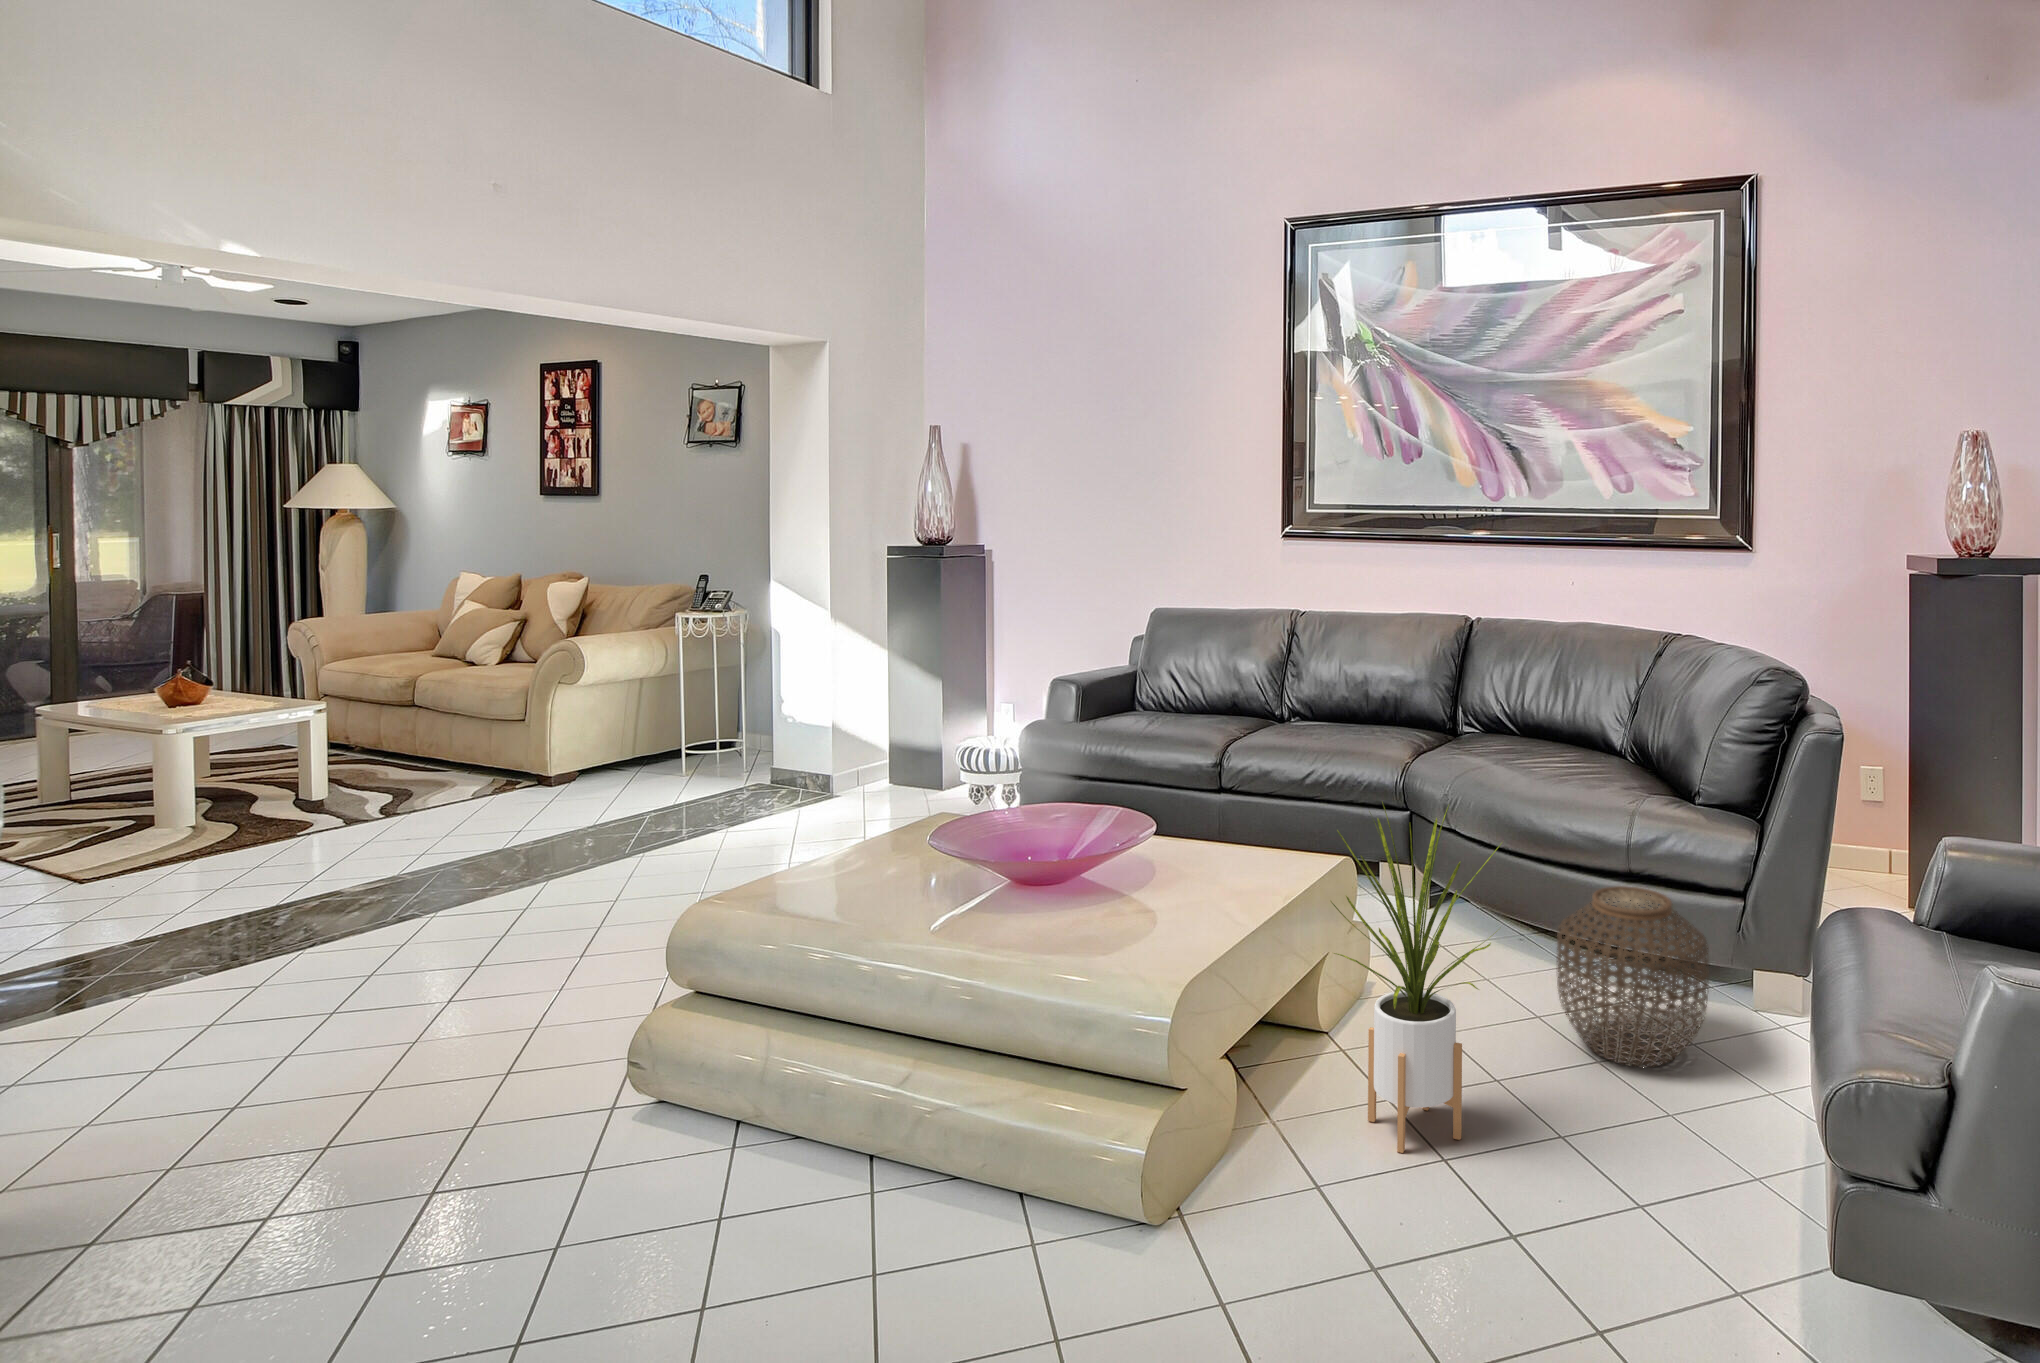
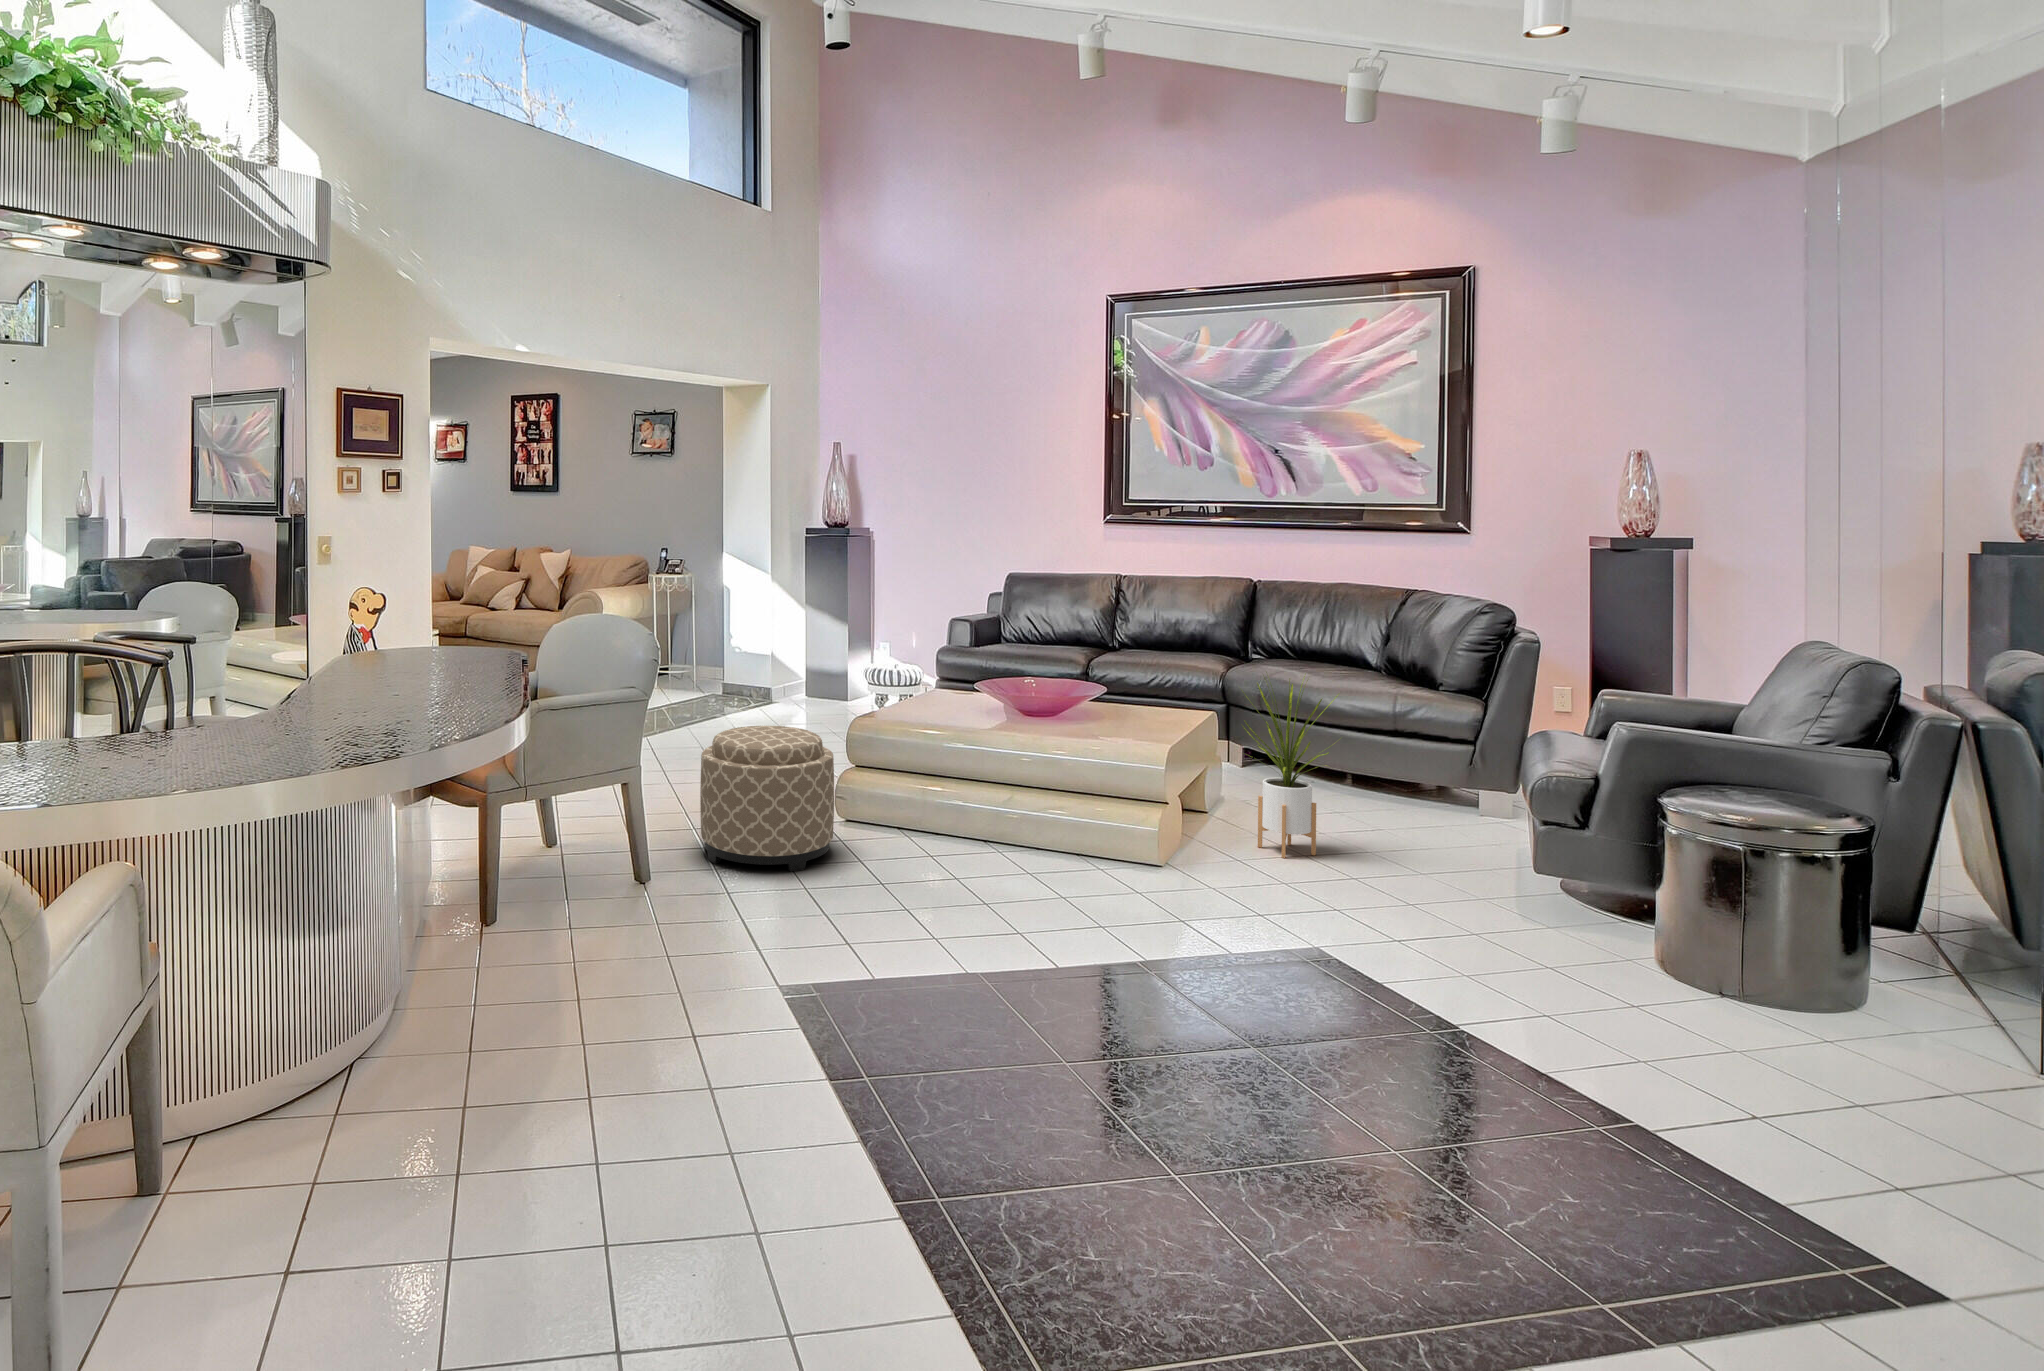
woven basket: present [1557,886,1709,1067] -> none [1357,734,1456,836]
ottoman: none [191,938,535,1287] -> present [700,726,834,871]

